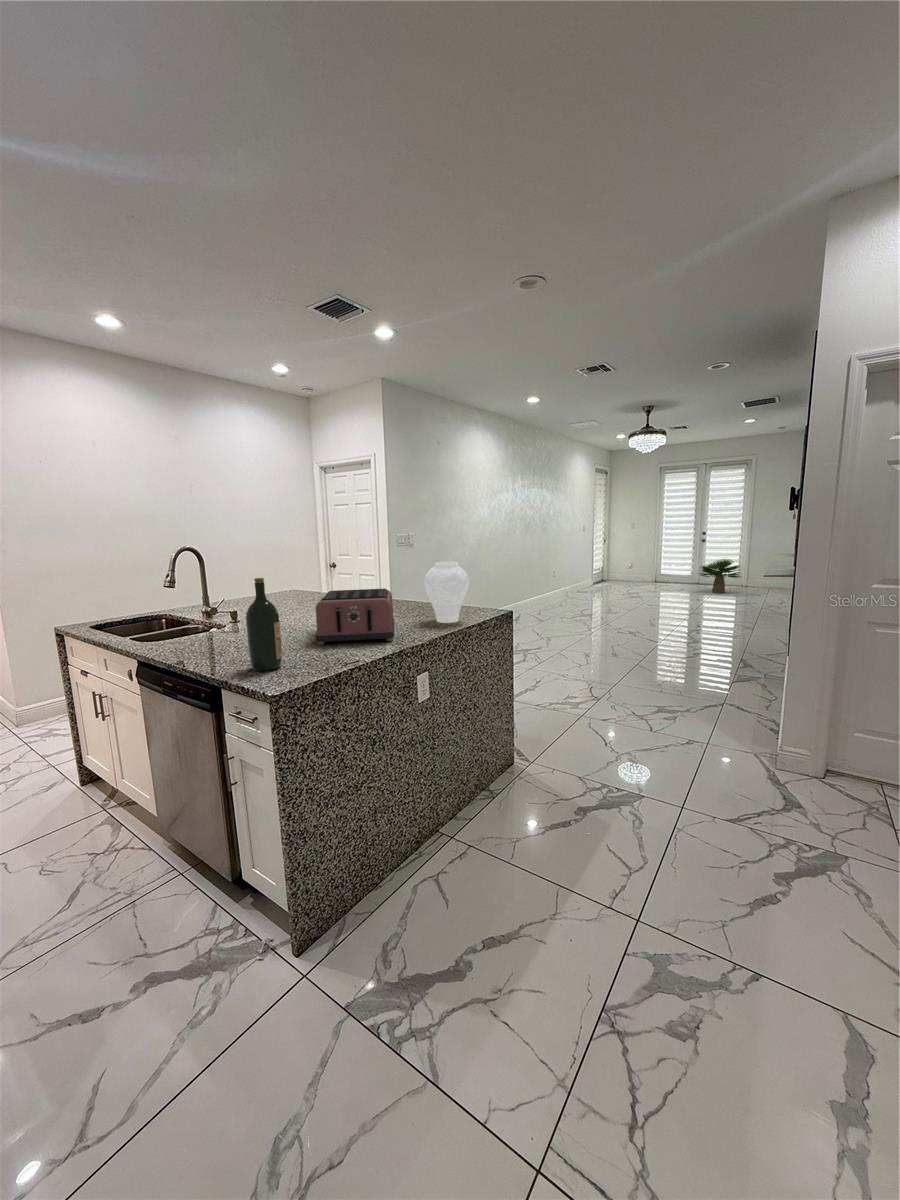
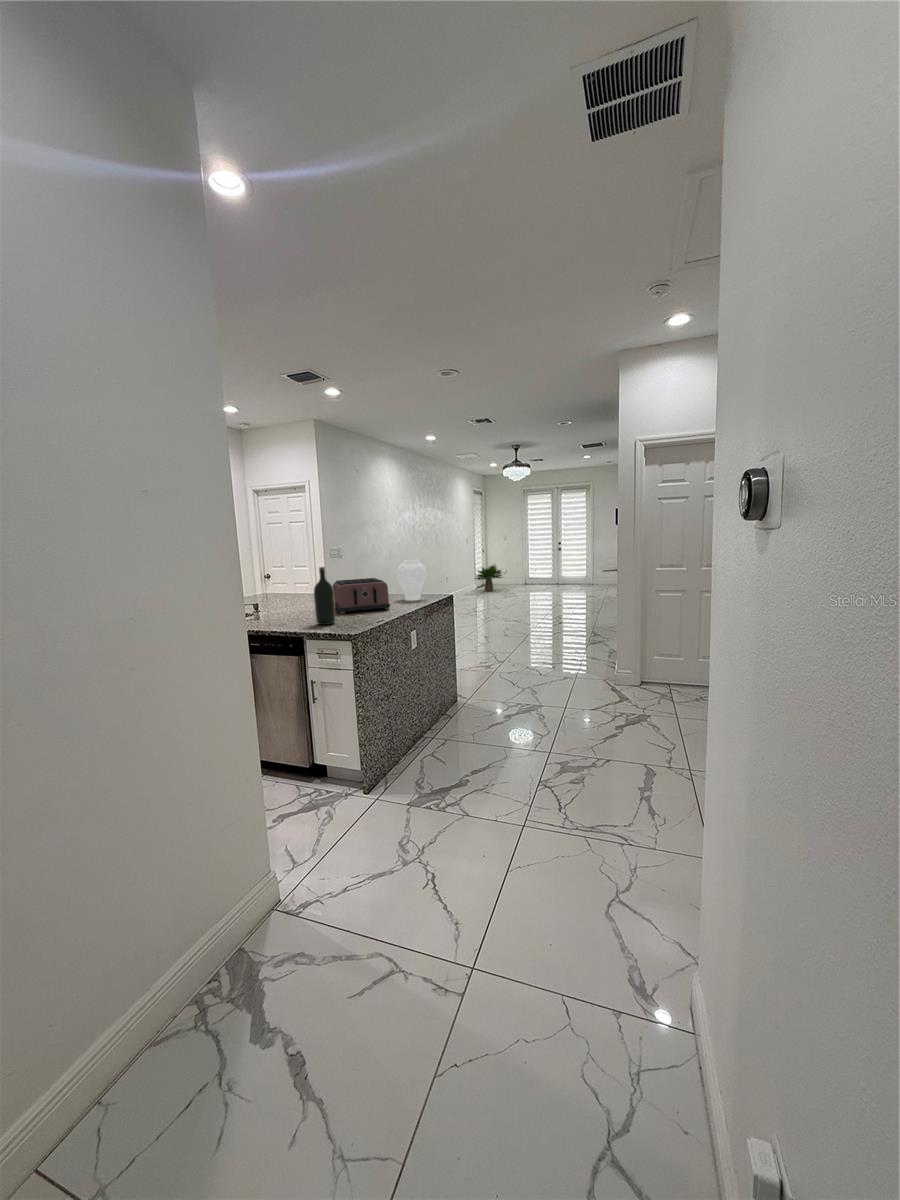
potted plant: present [700,559,740,593] -> present [475,565,502,592]

